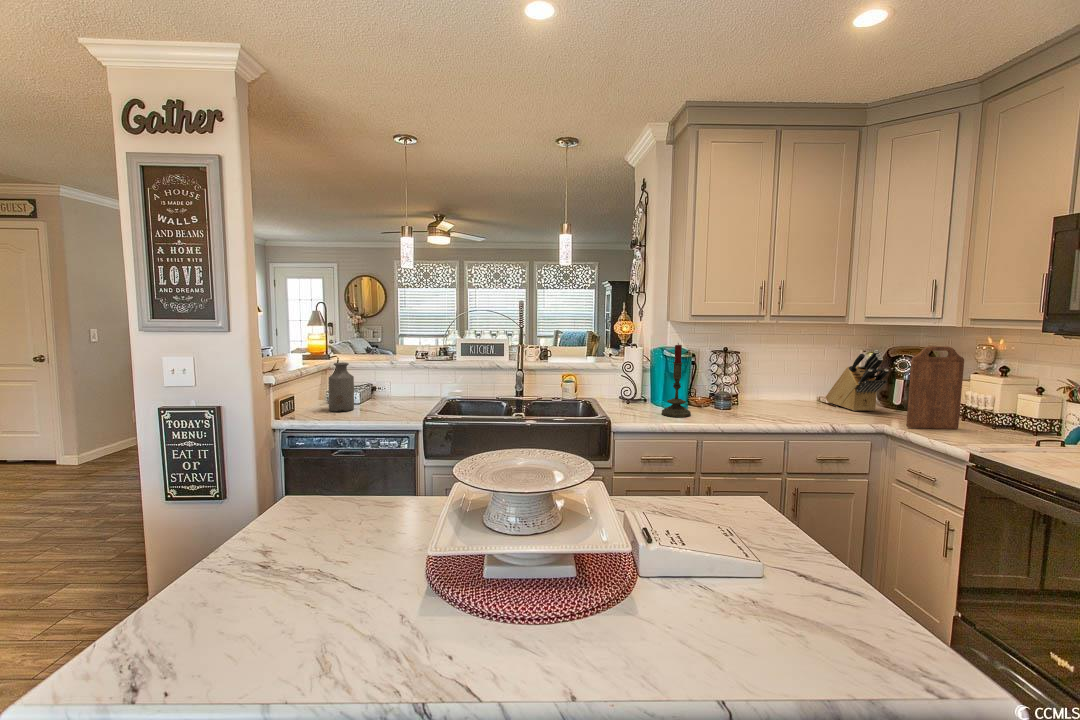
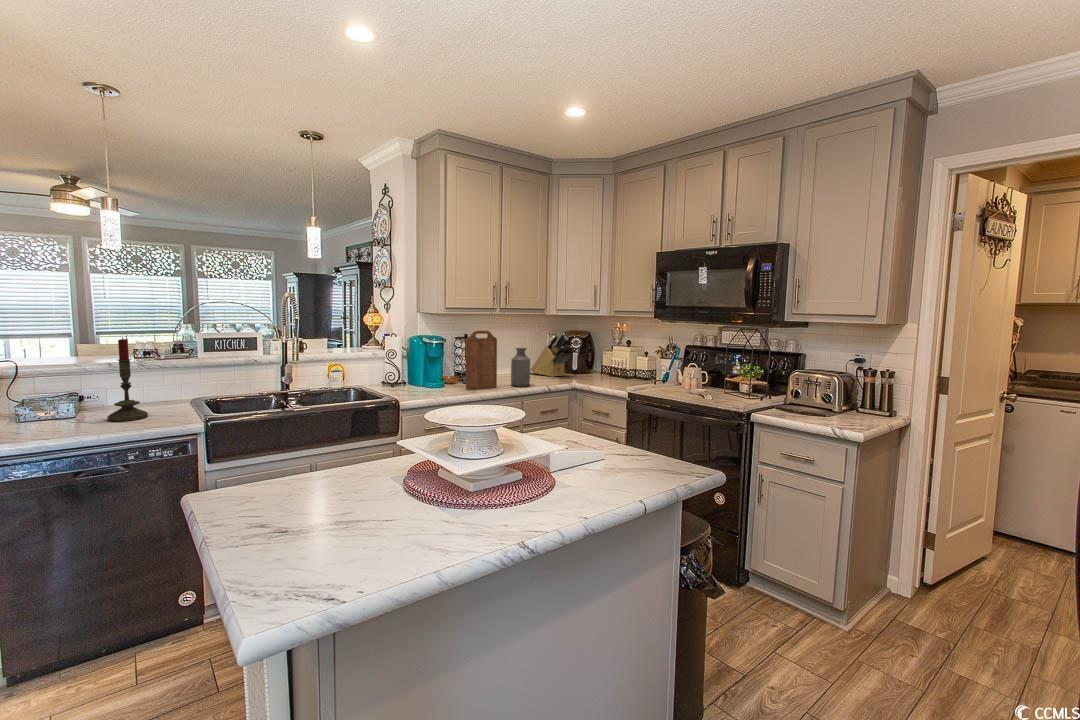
candle: present [662,343,691,417] -> present [107,337,148,421]
cutting board: present [906,346,964,429] -> present [466,331,497,390]
bottle: present [329,363,354,412] -> present [511,348,530,387]

